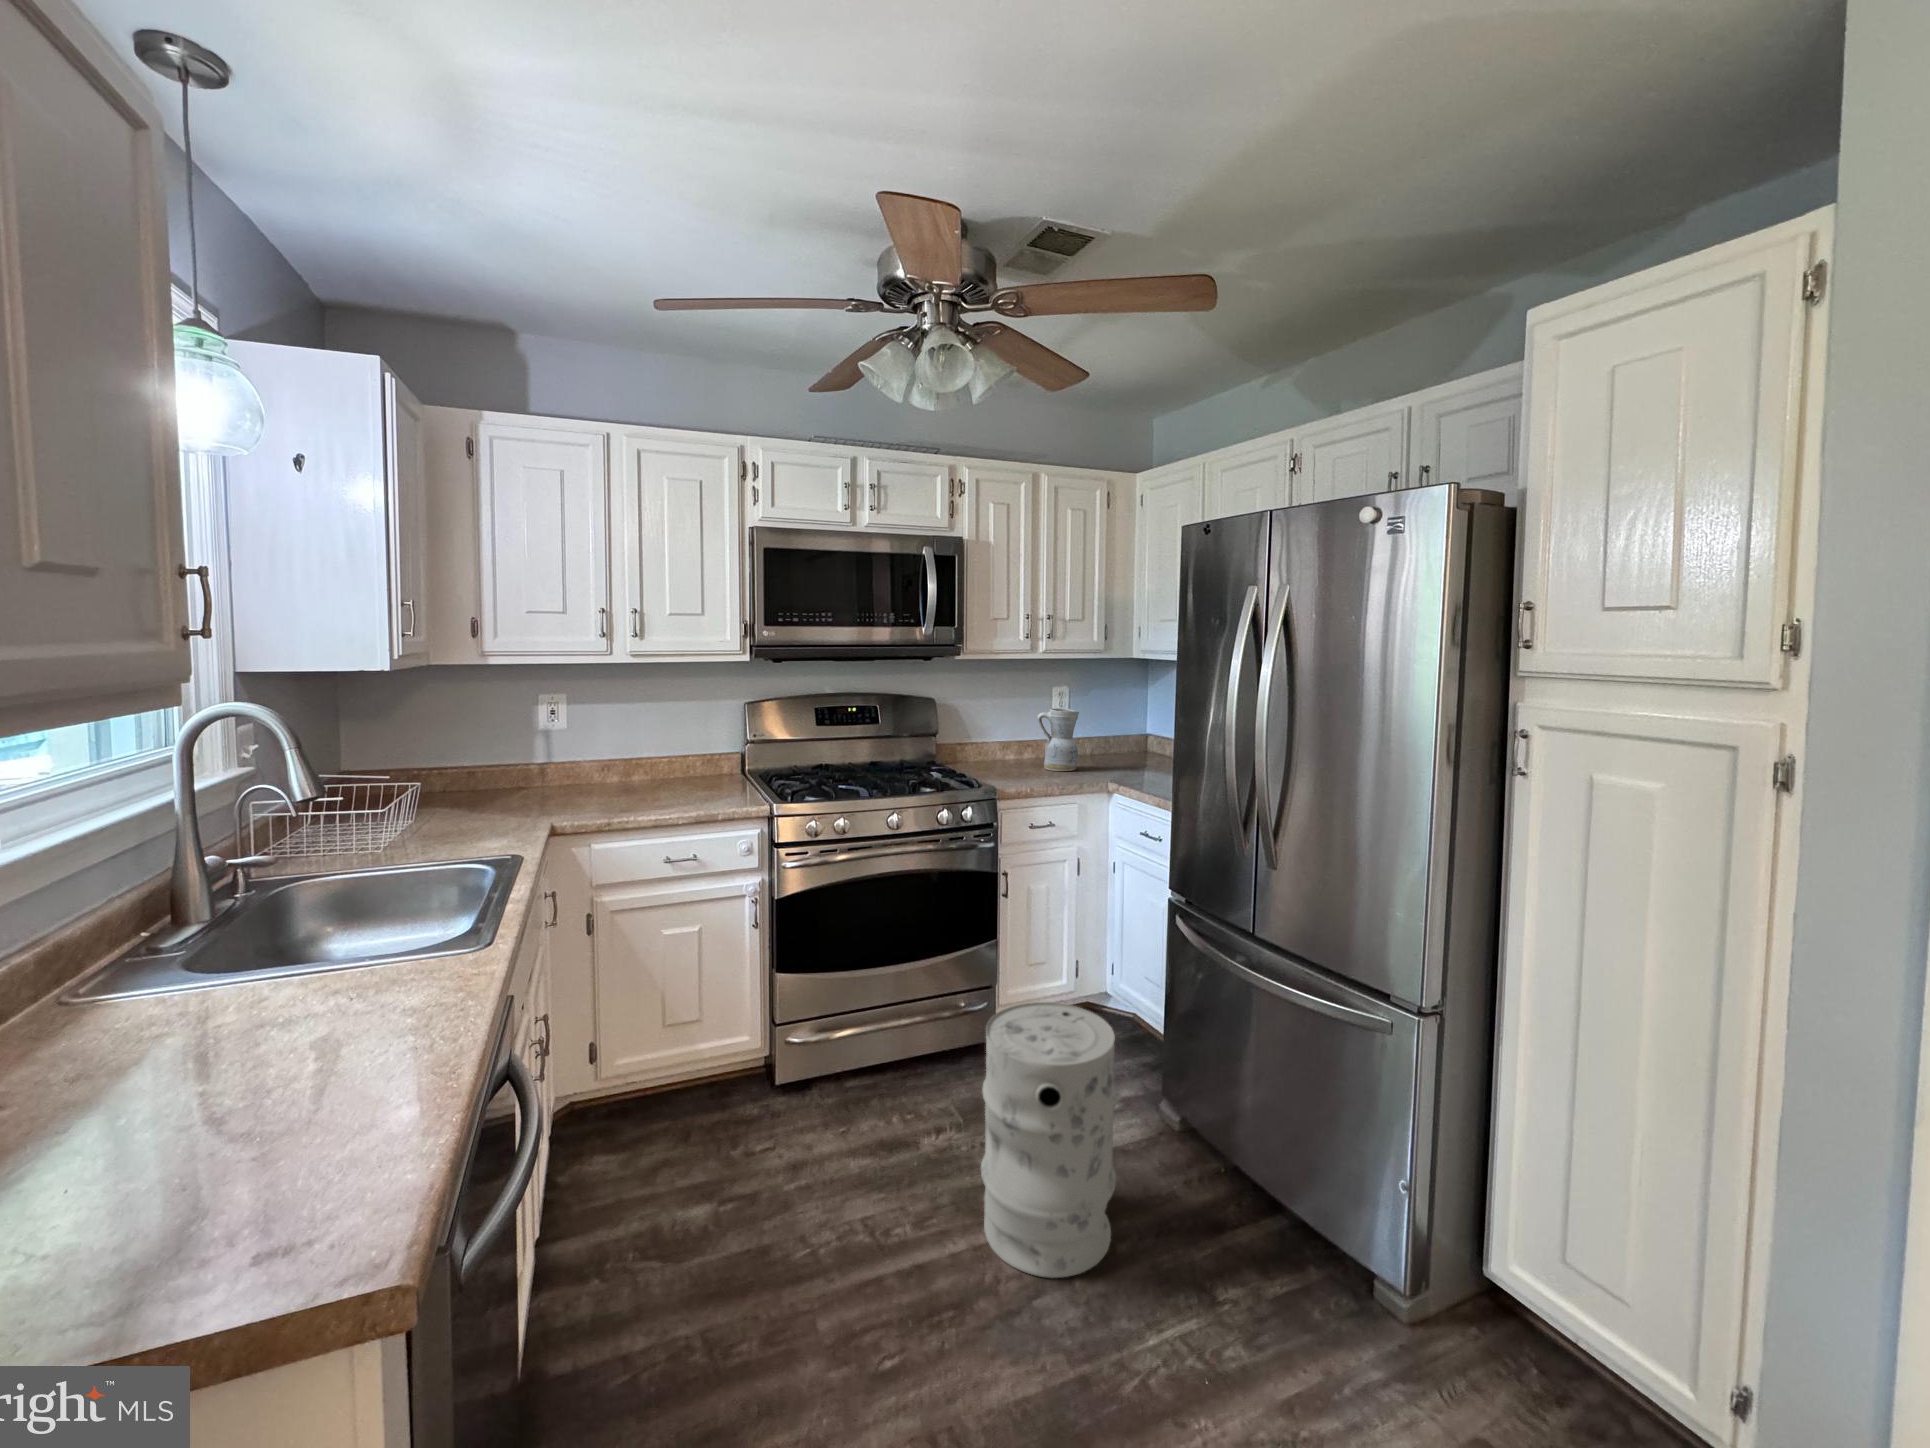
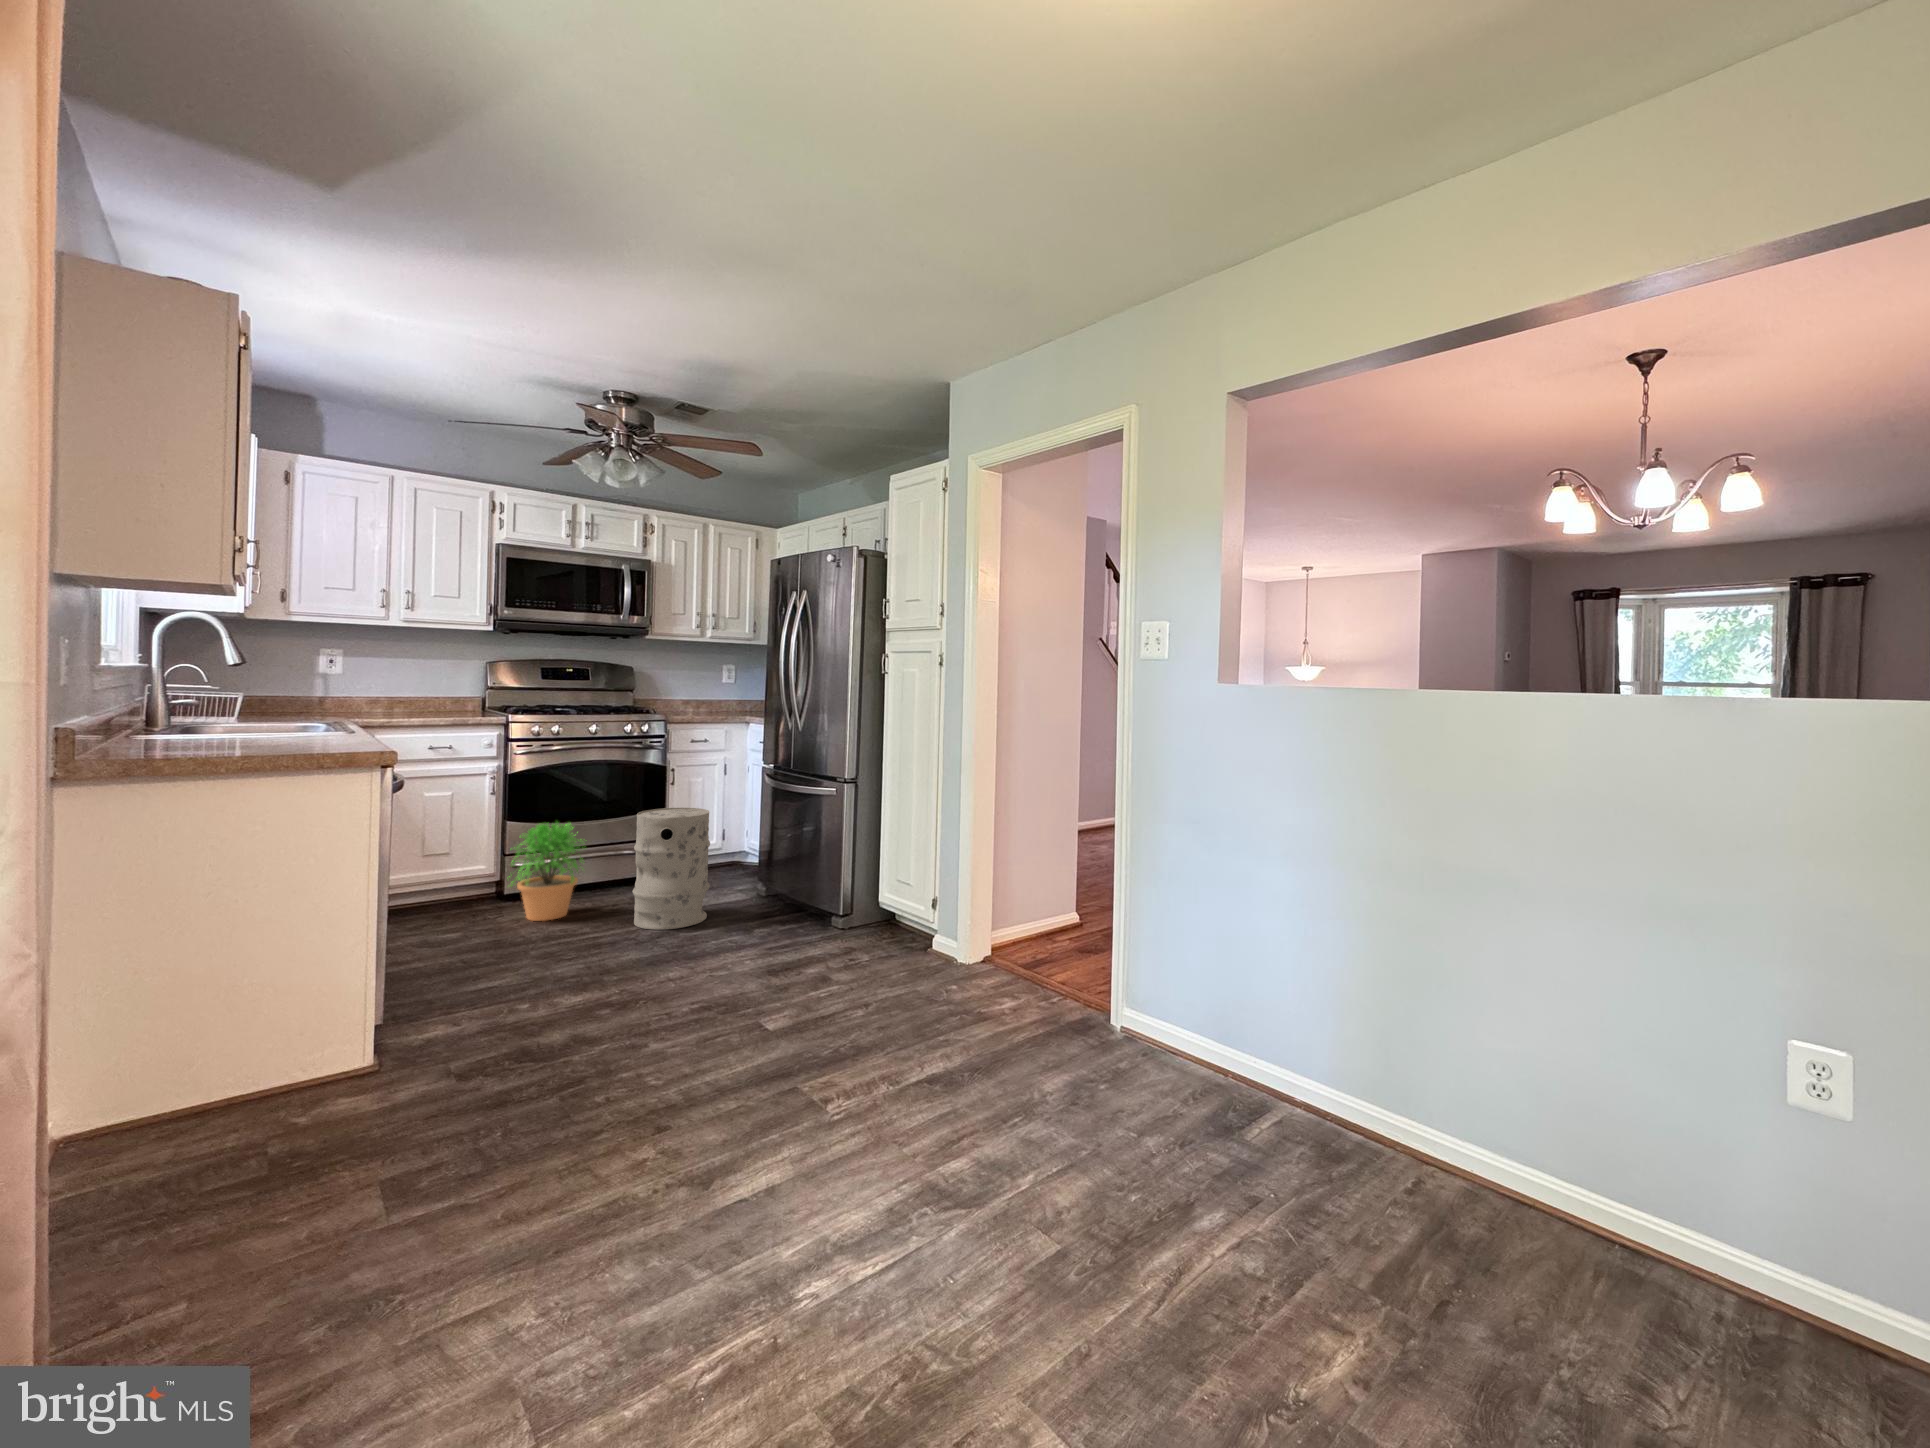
ceramic pitcher: present [1037,708,1079,771] -> none [707,675,735,714]
potted plant: none [772,1009,905,1193] -> present [509,823,583,921]

